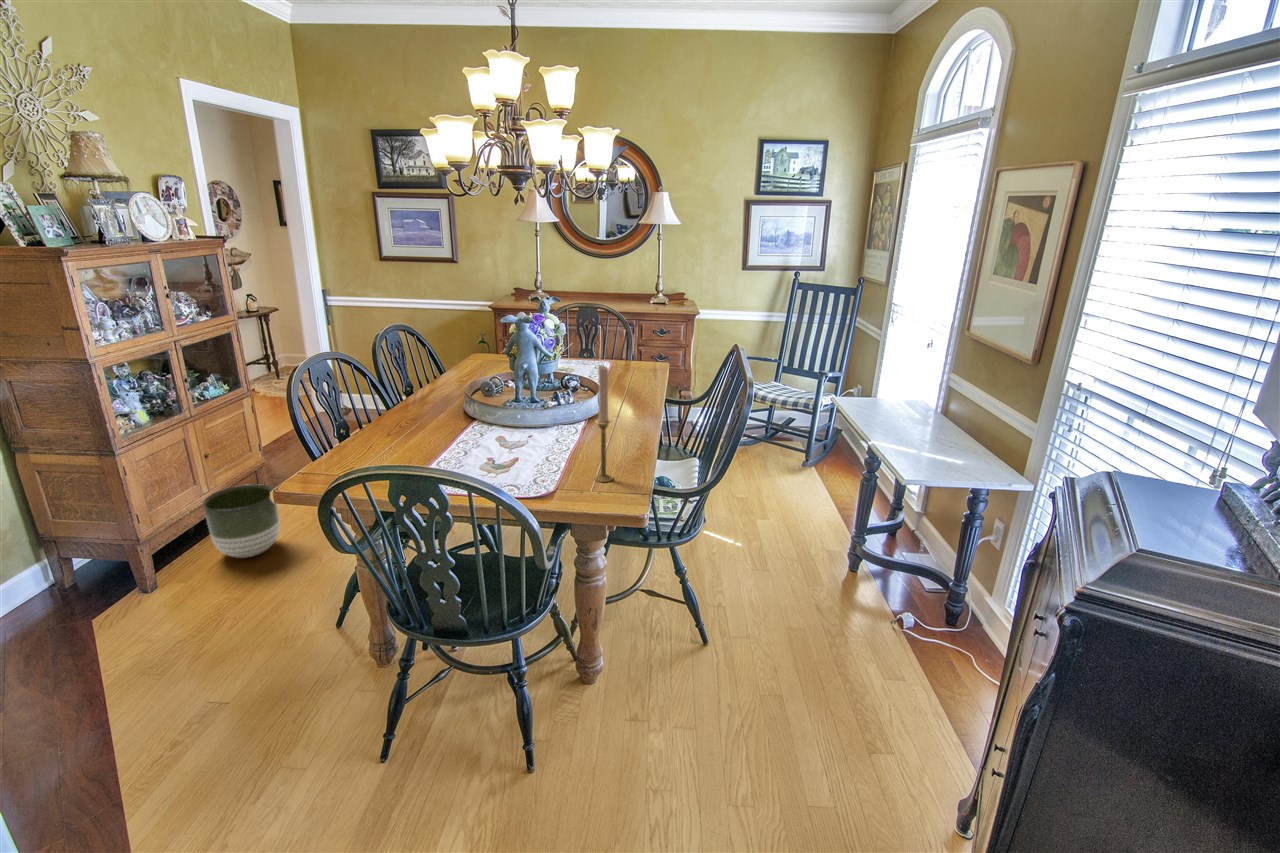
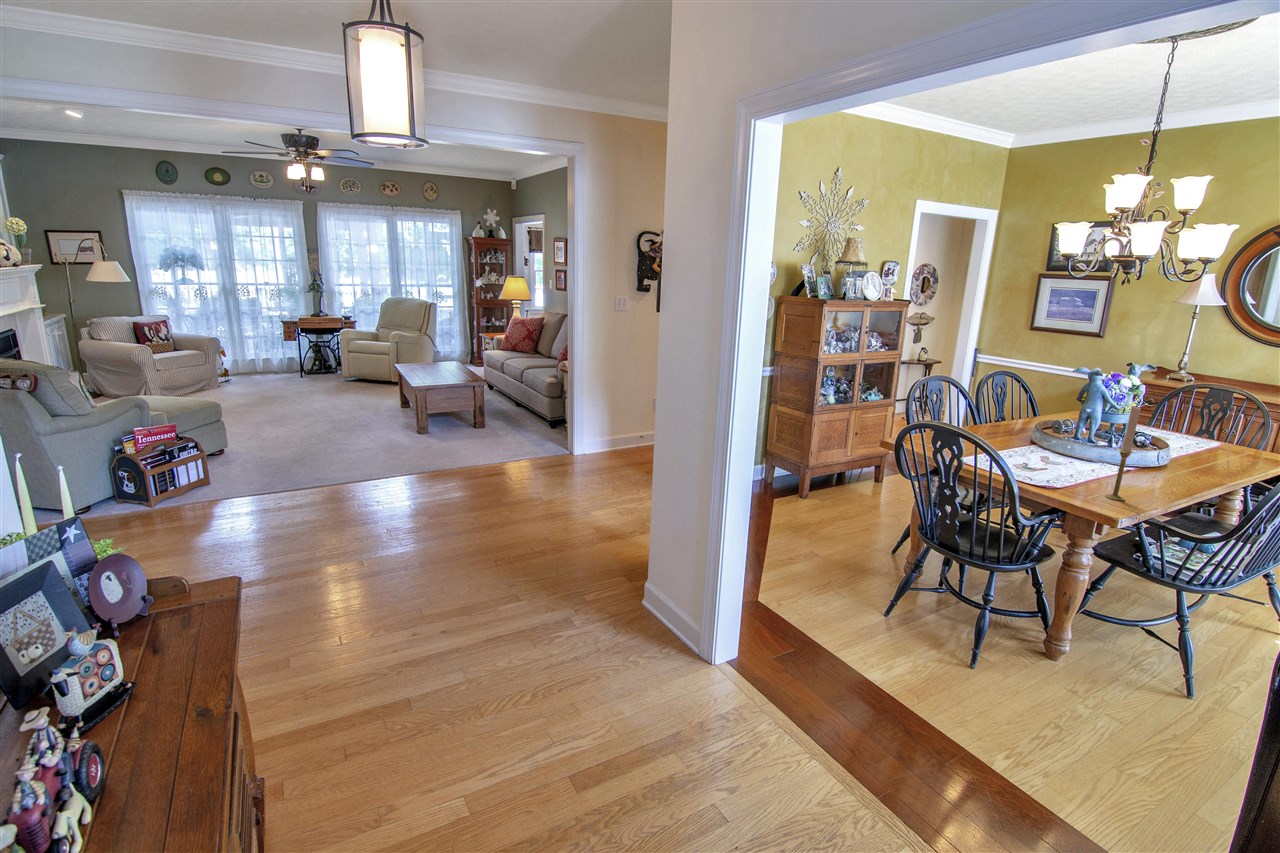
planter: present [203,484,280,558] -> none [843,456,887,502]

